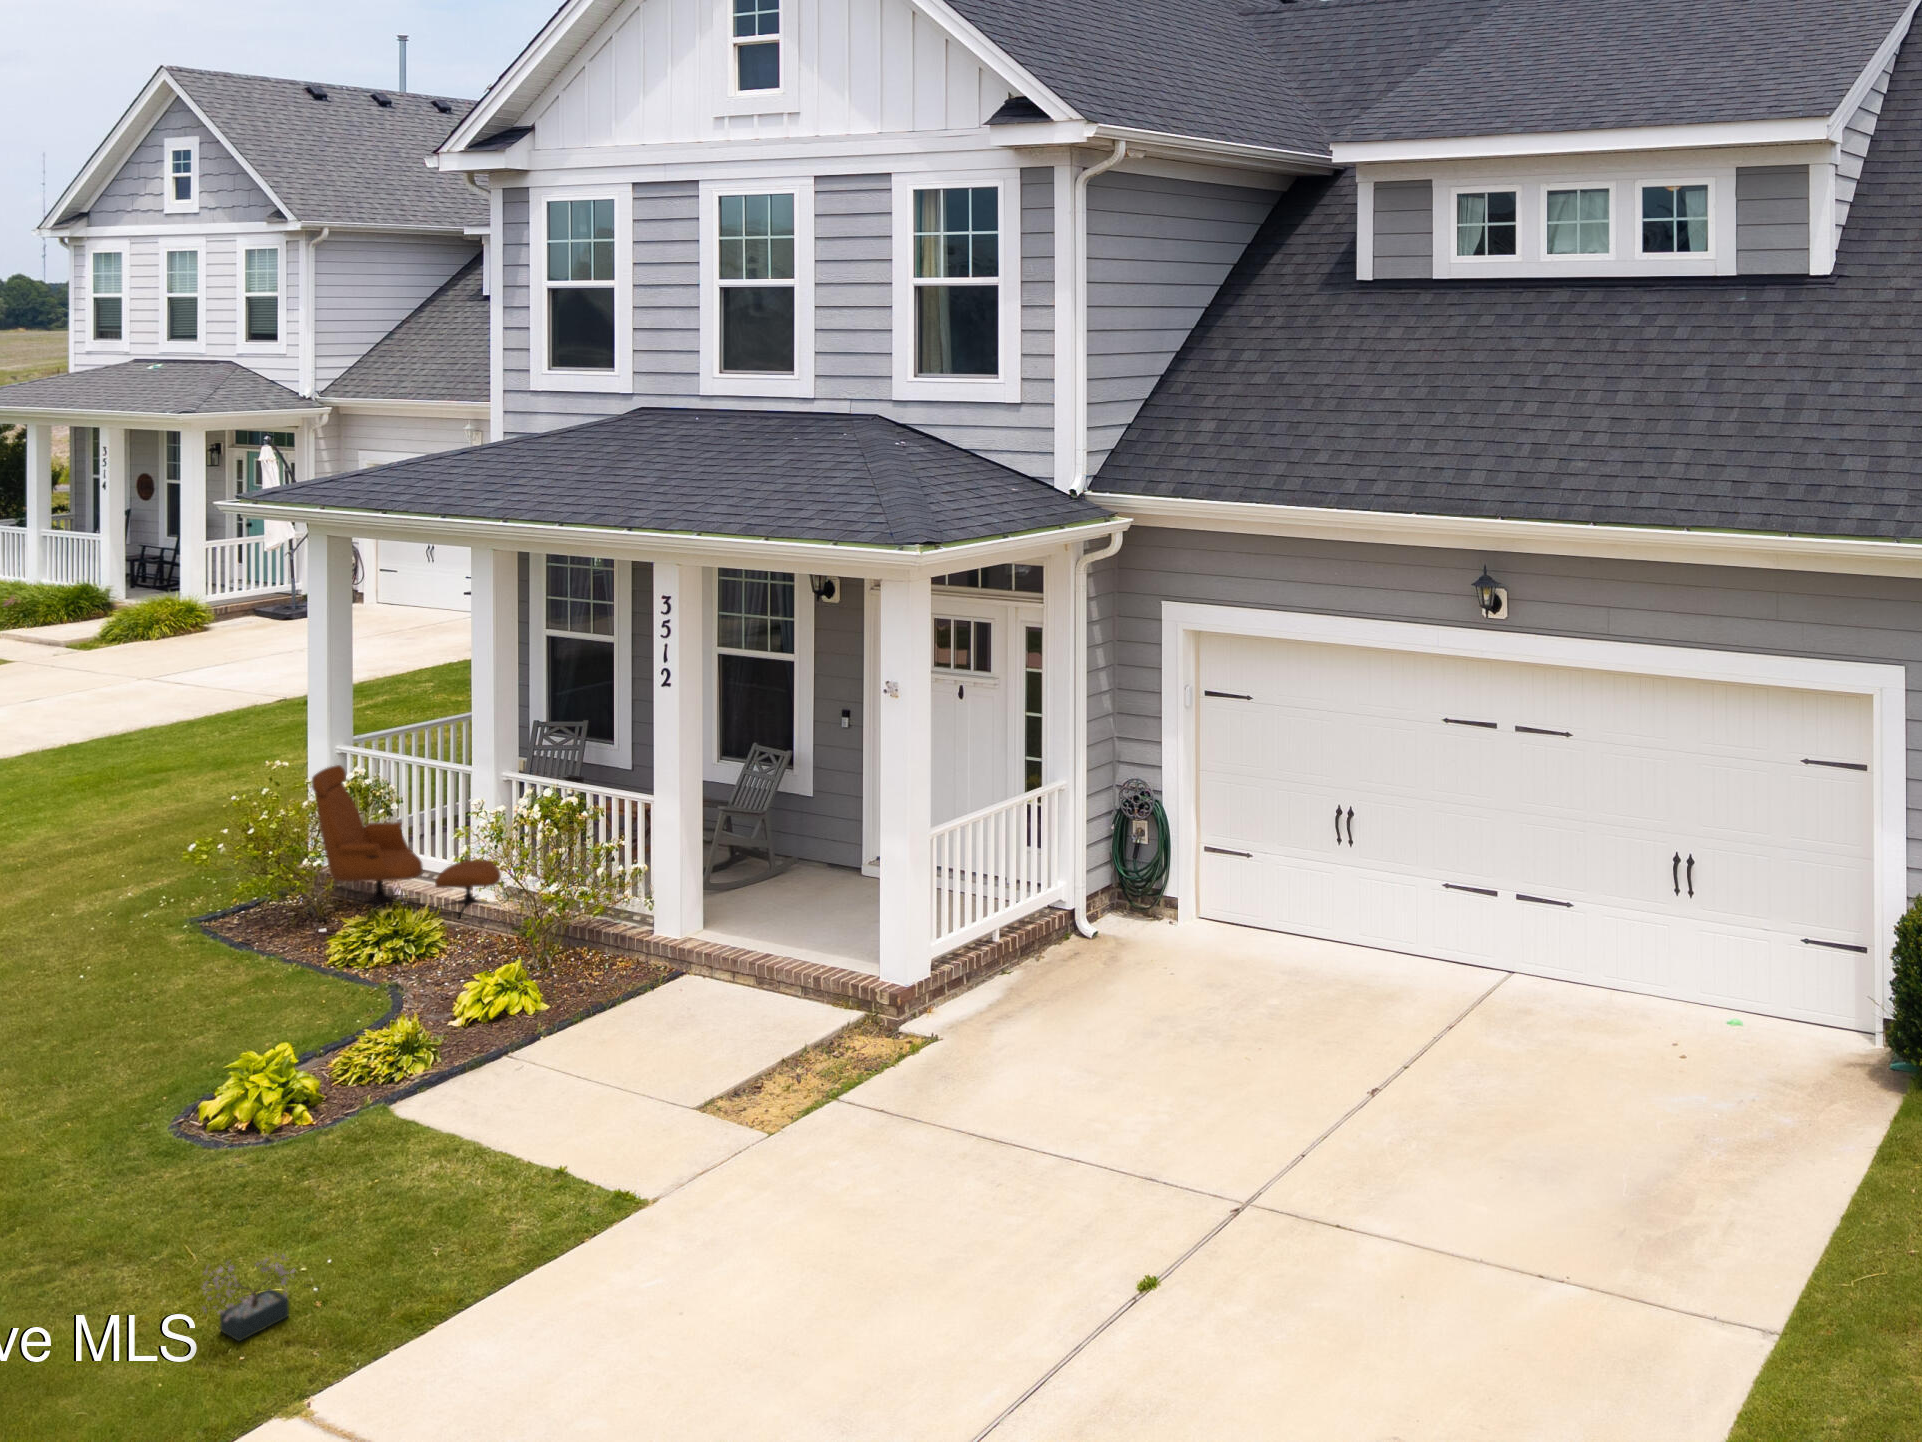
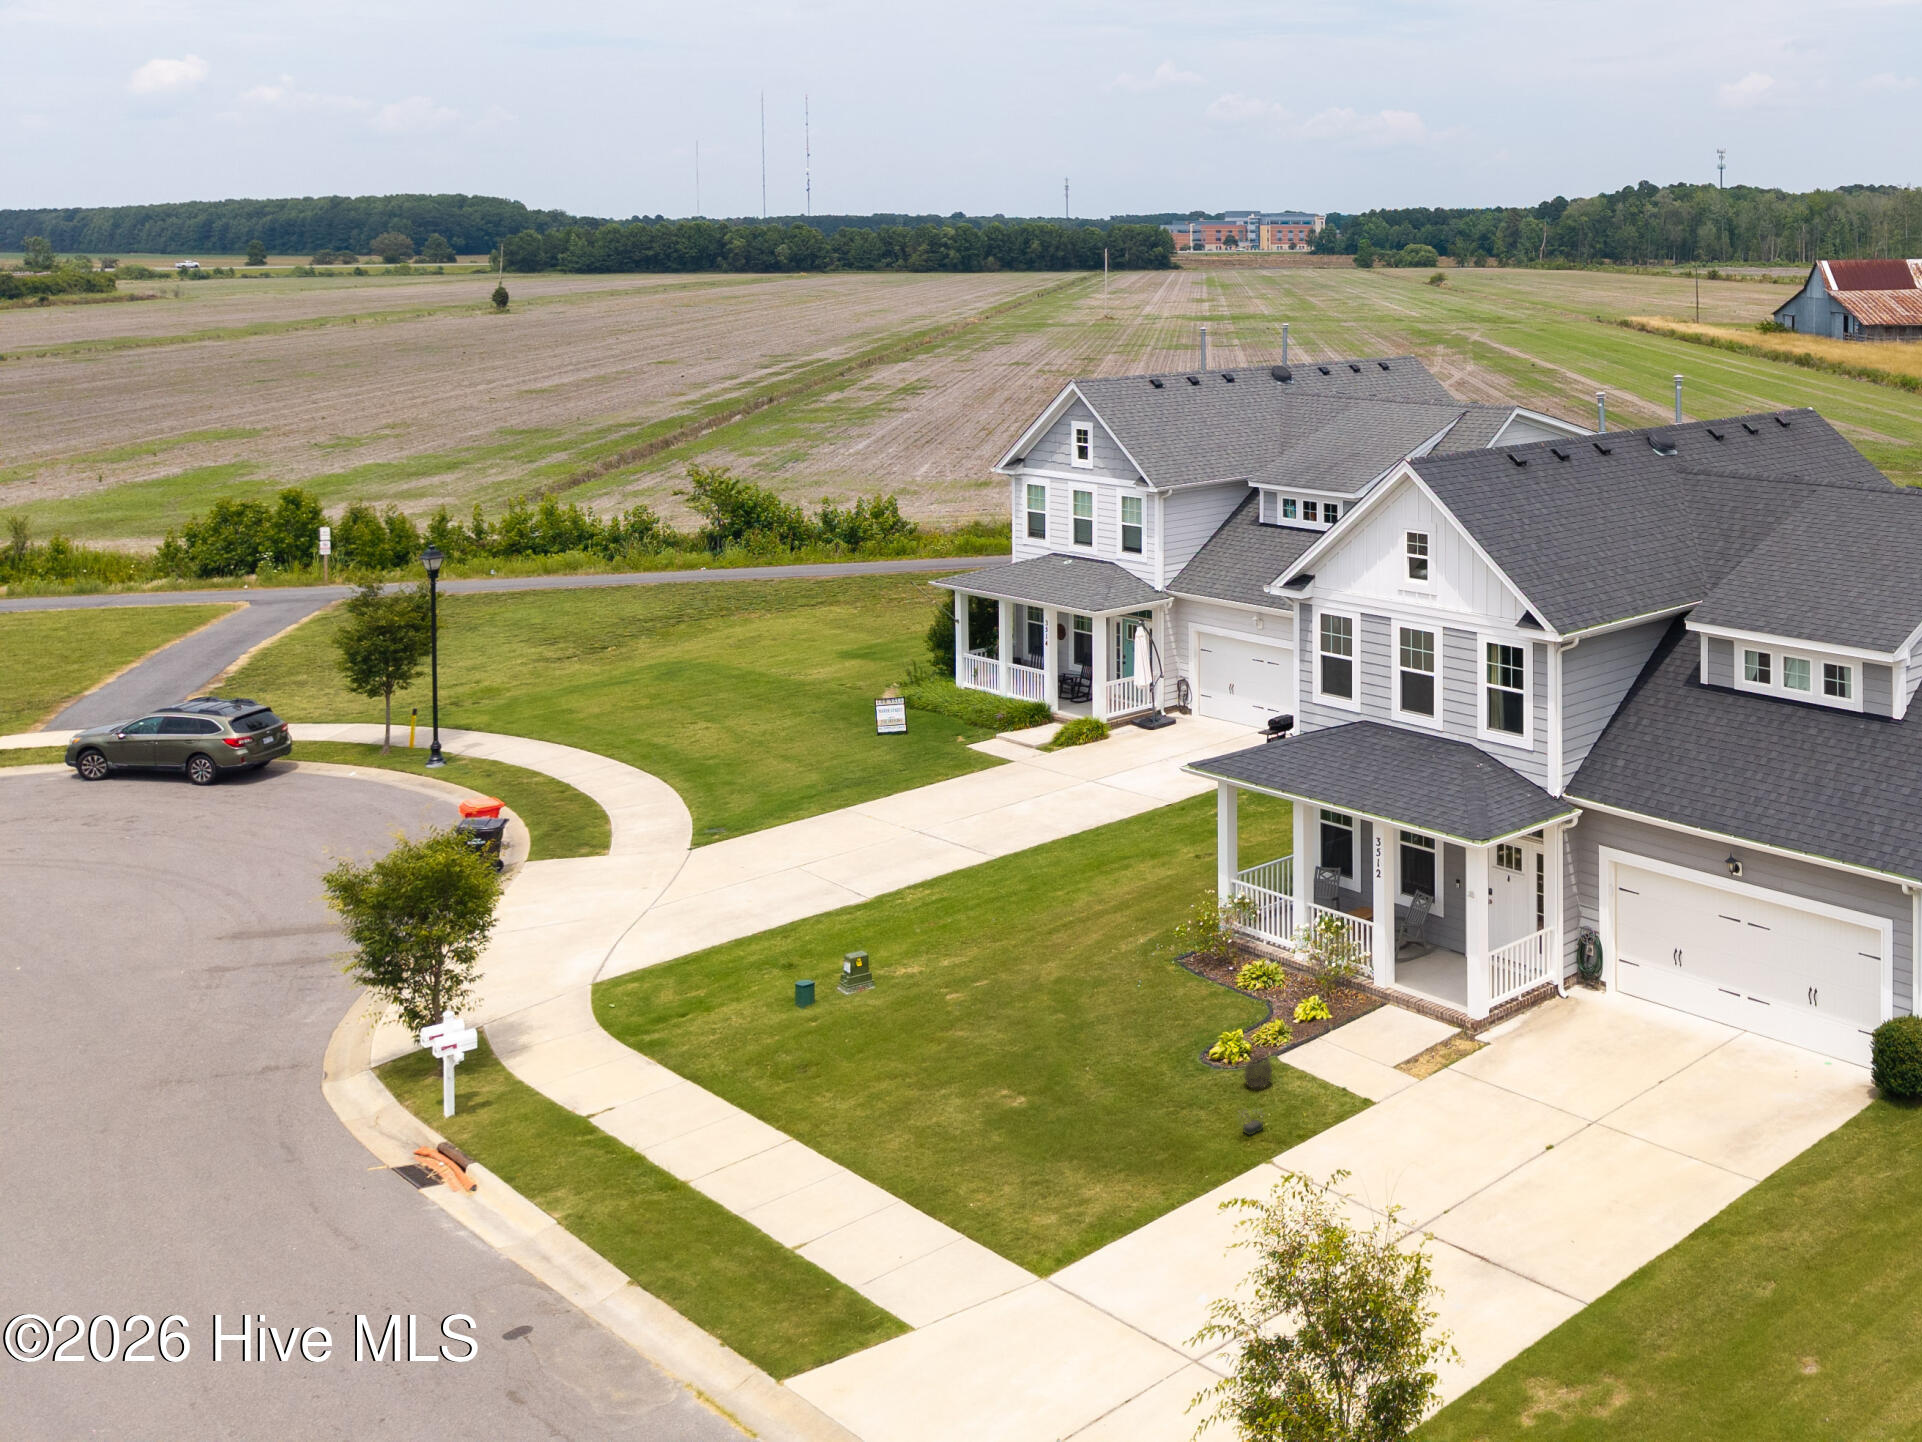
lounge chair: present [312,765,501,924] -> none [1233,900,1309,973]
woven basket: none [264,1105,350,1197] -> present [1245,1057,1272,1088]

